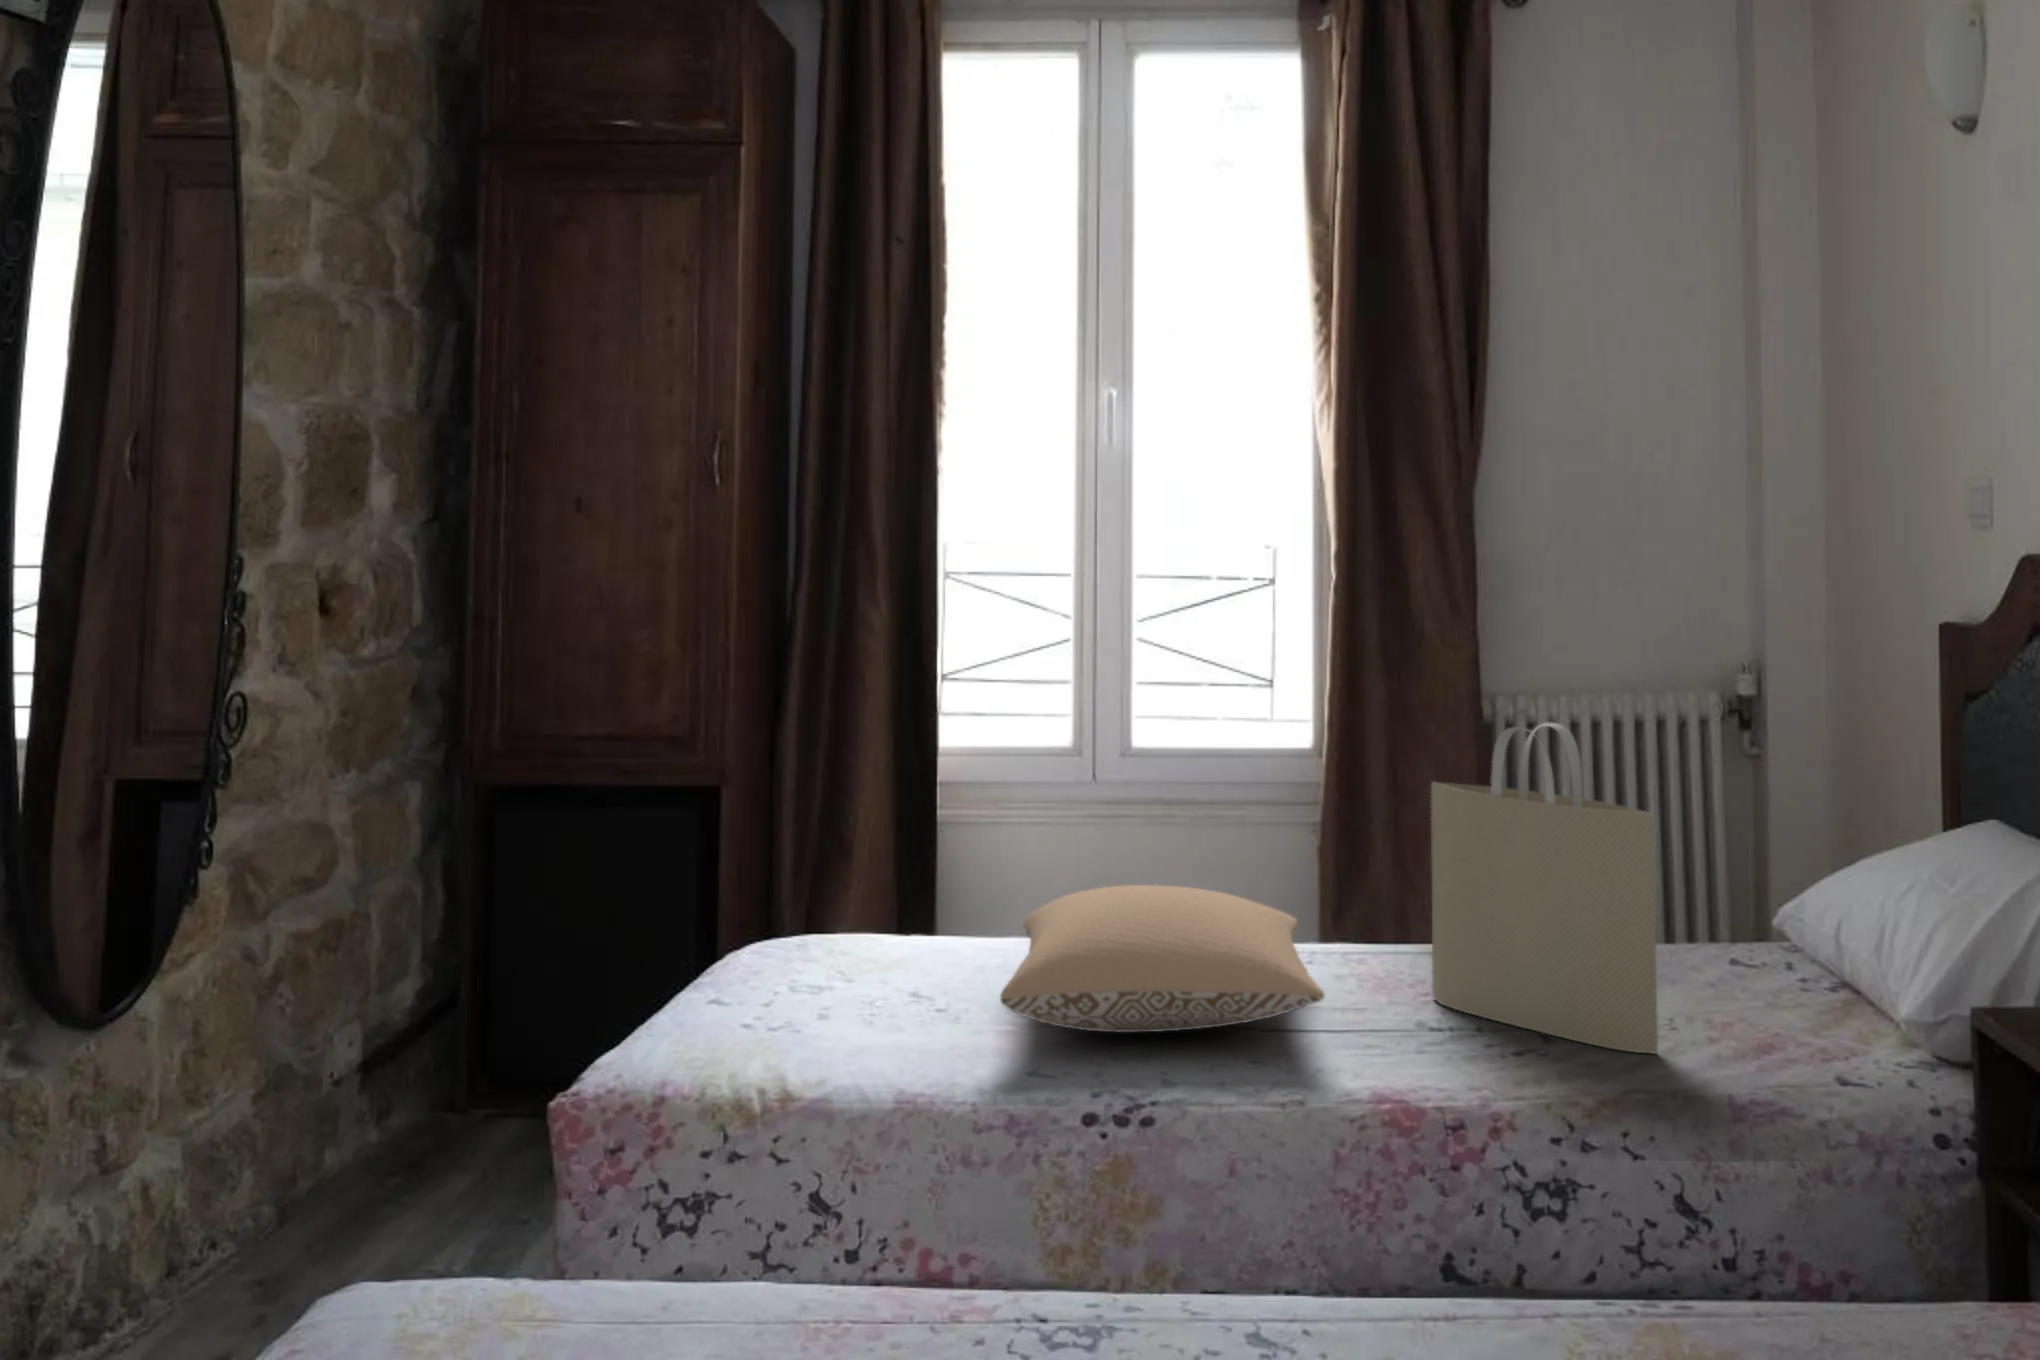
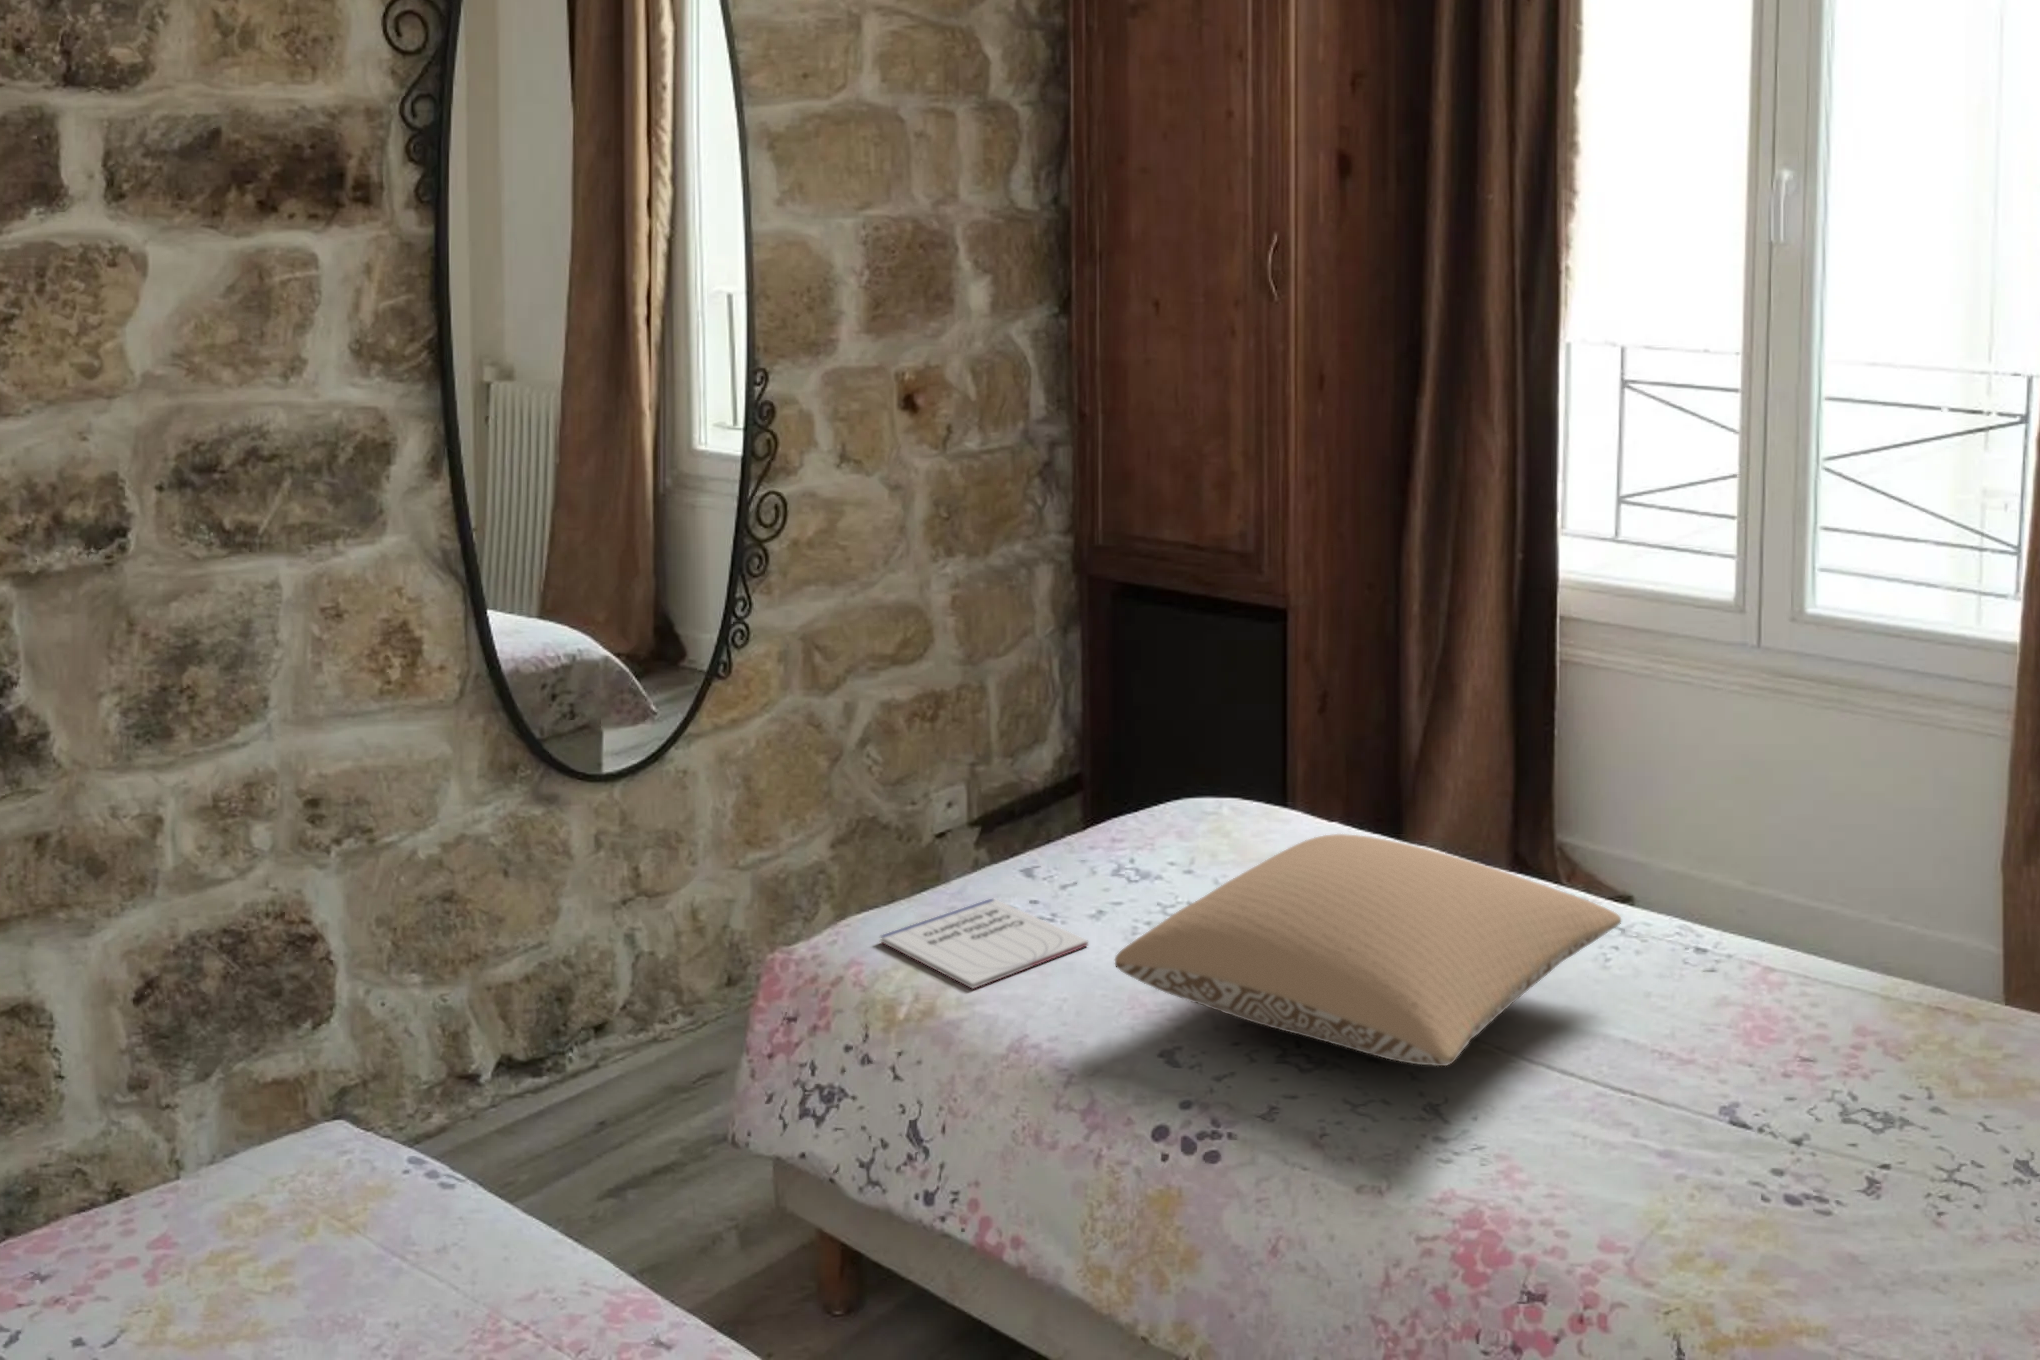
tote bag: present [1431,723,1658,1053] -> none [1747,739,1950,1280]
notebook: none [681,1016,873,1070] -> present [881,899,1088,988]

